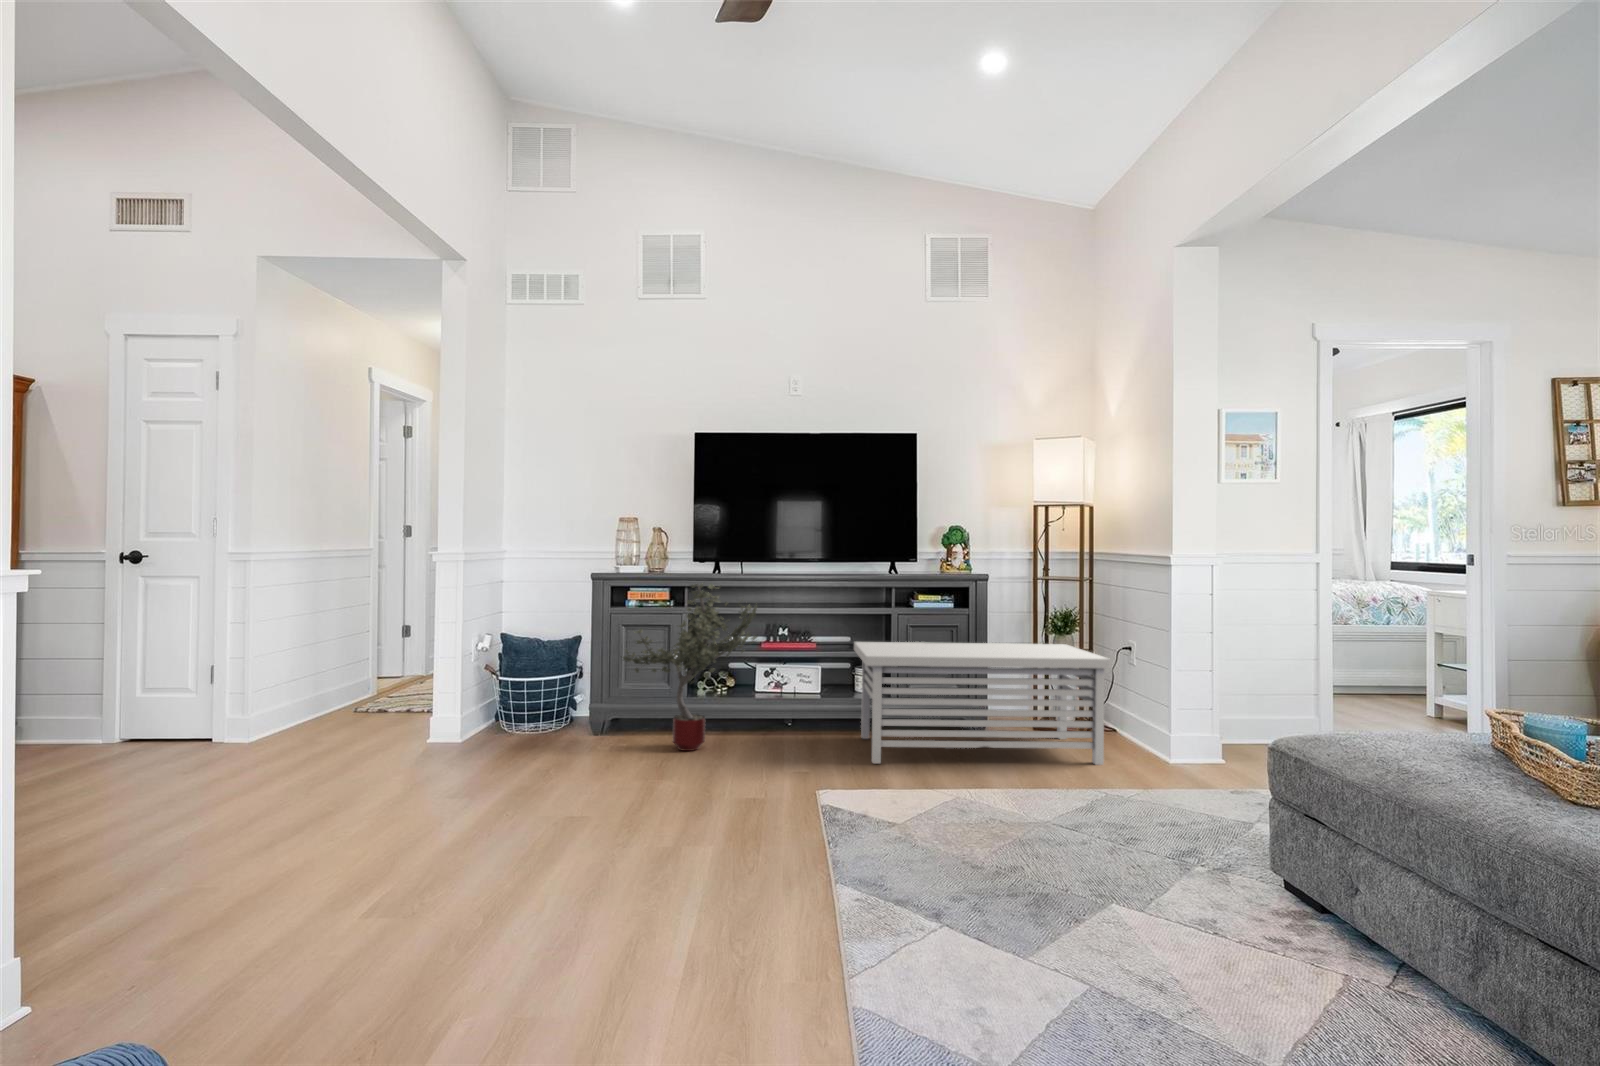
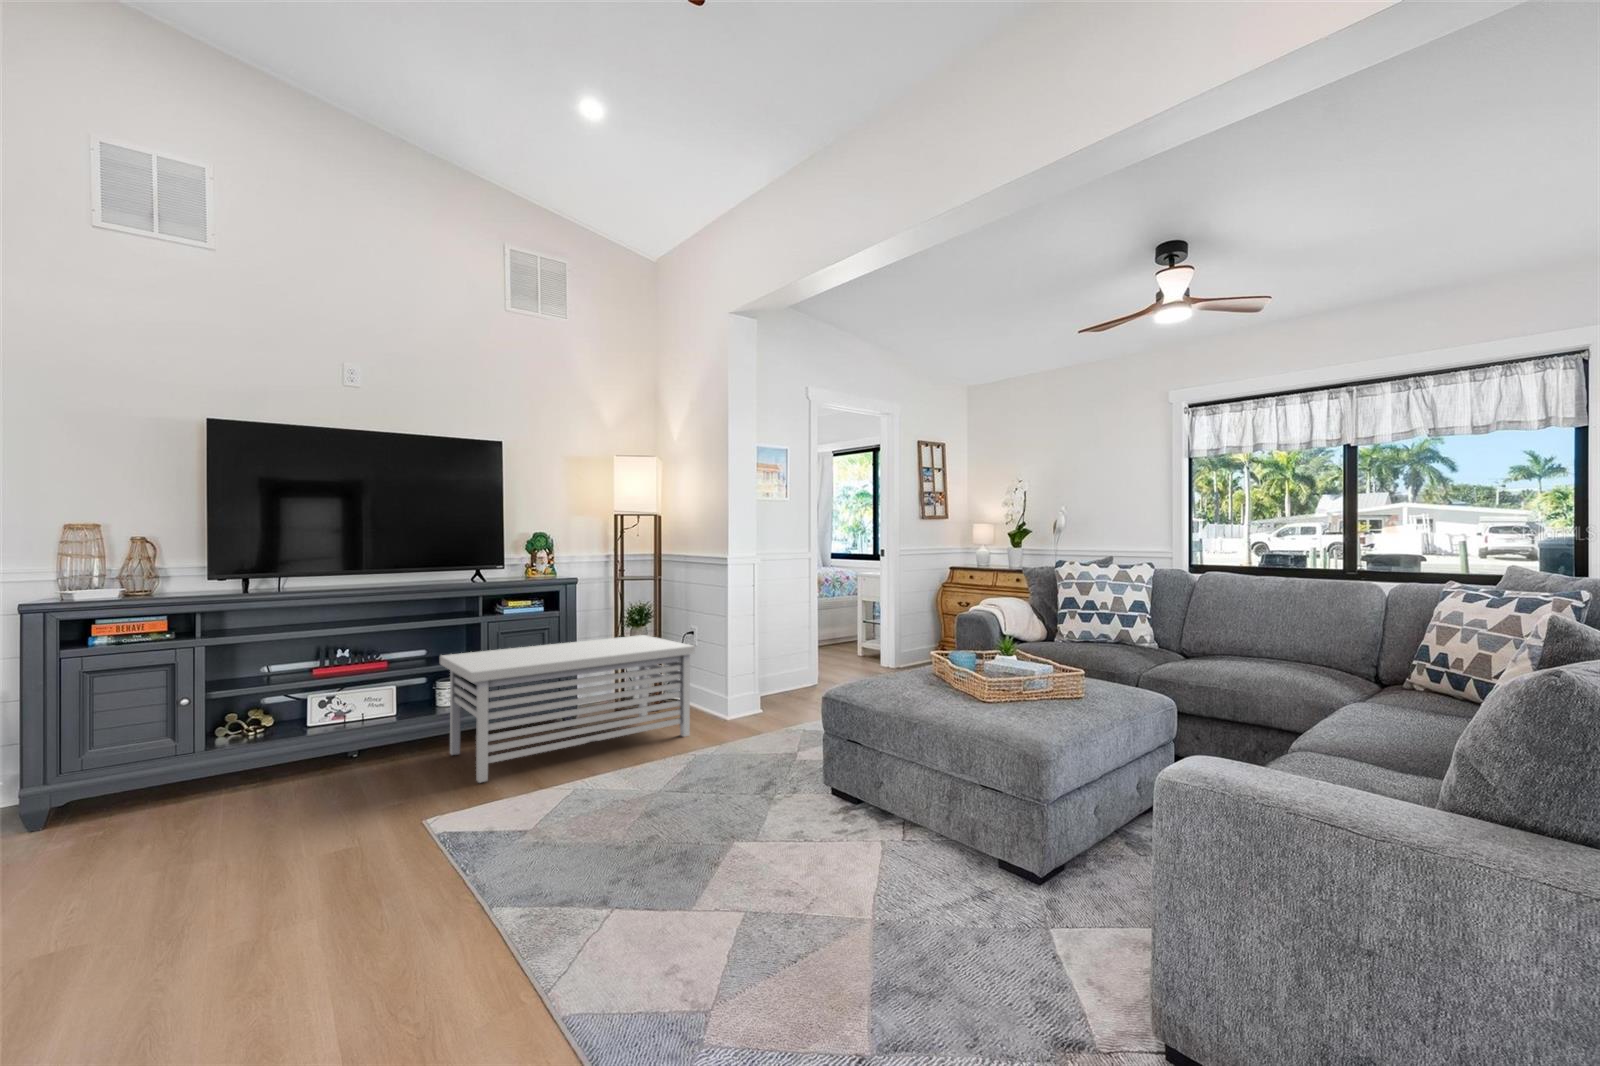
potted tree: present [623,583,757,751] -> none [86,605,322,824]

